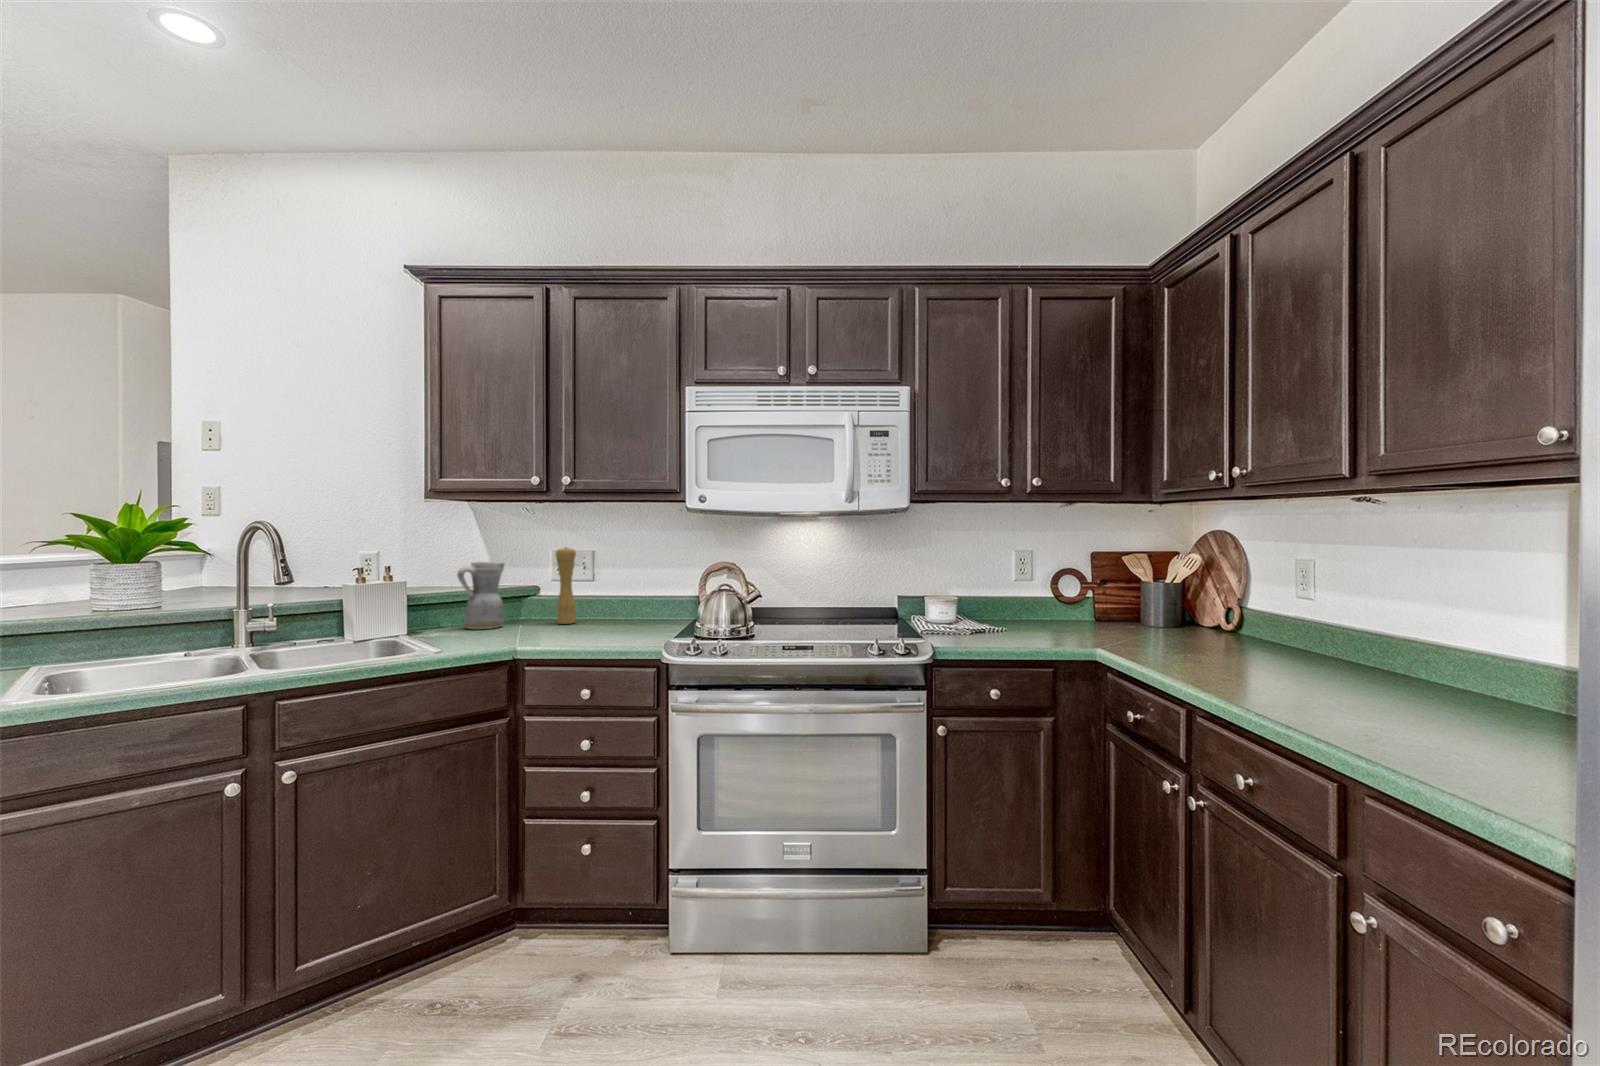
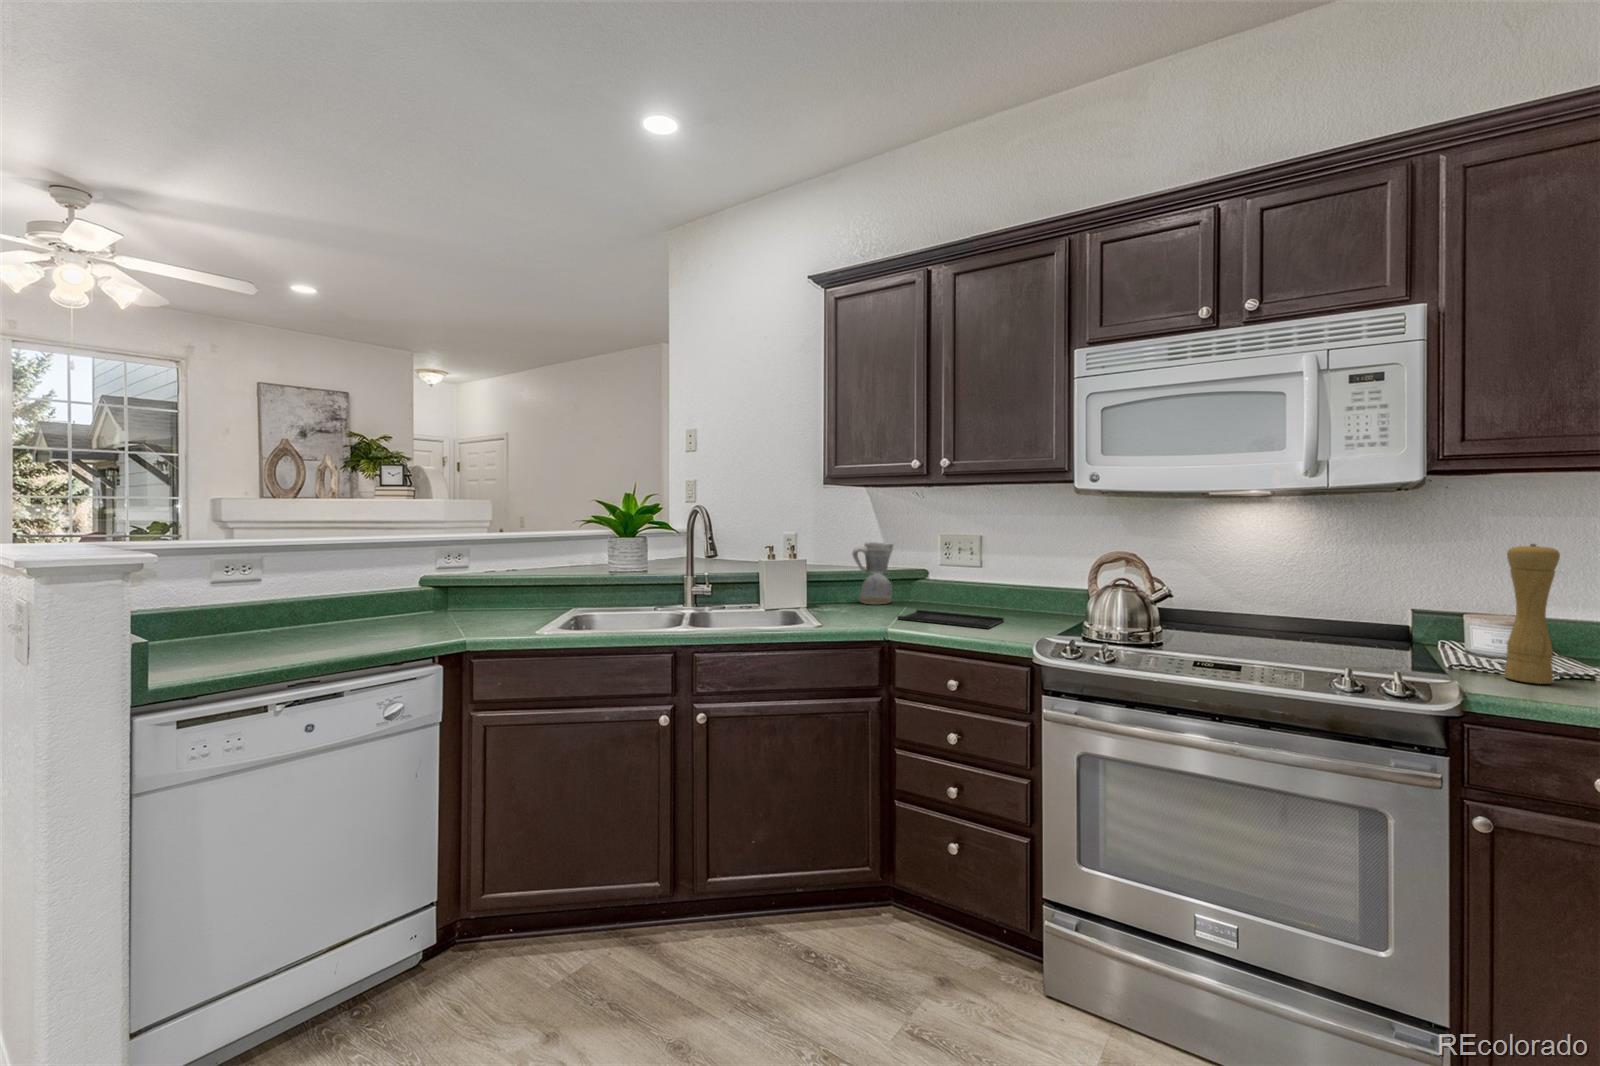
pepper mill: present [556,547,576,624] -> present [1505,544,1560,684]
tray: none [519,629,626,639] -> present [897,610,1004,629]

